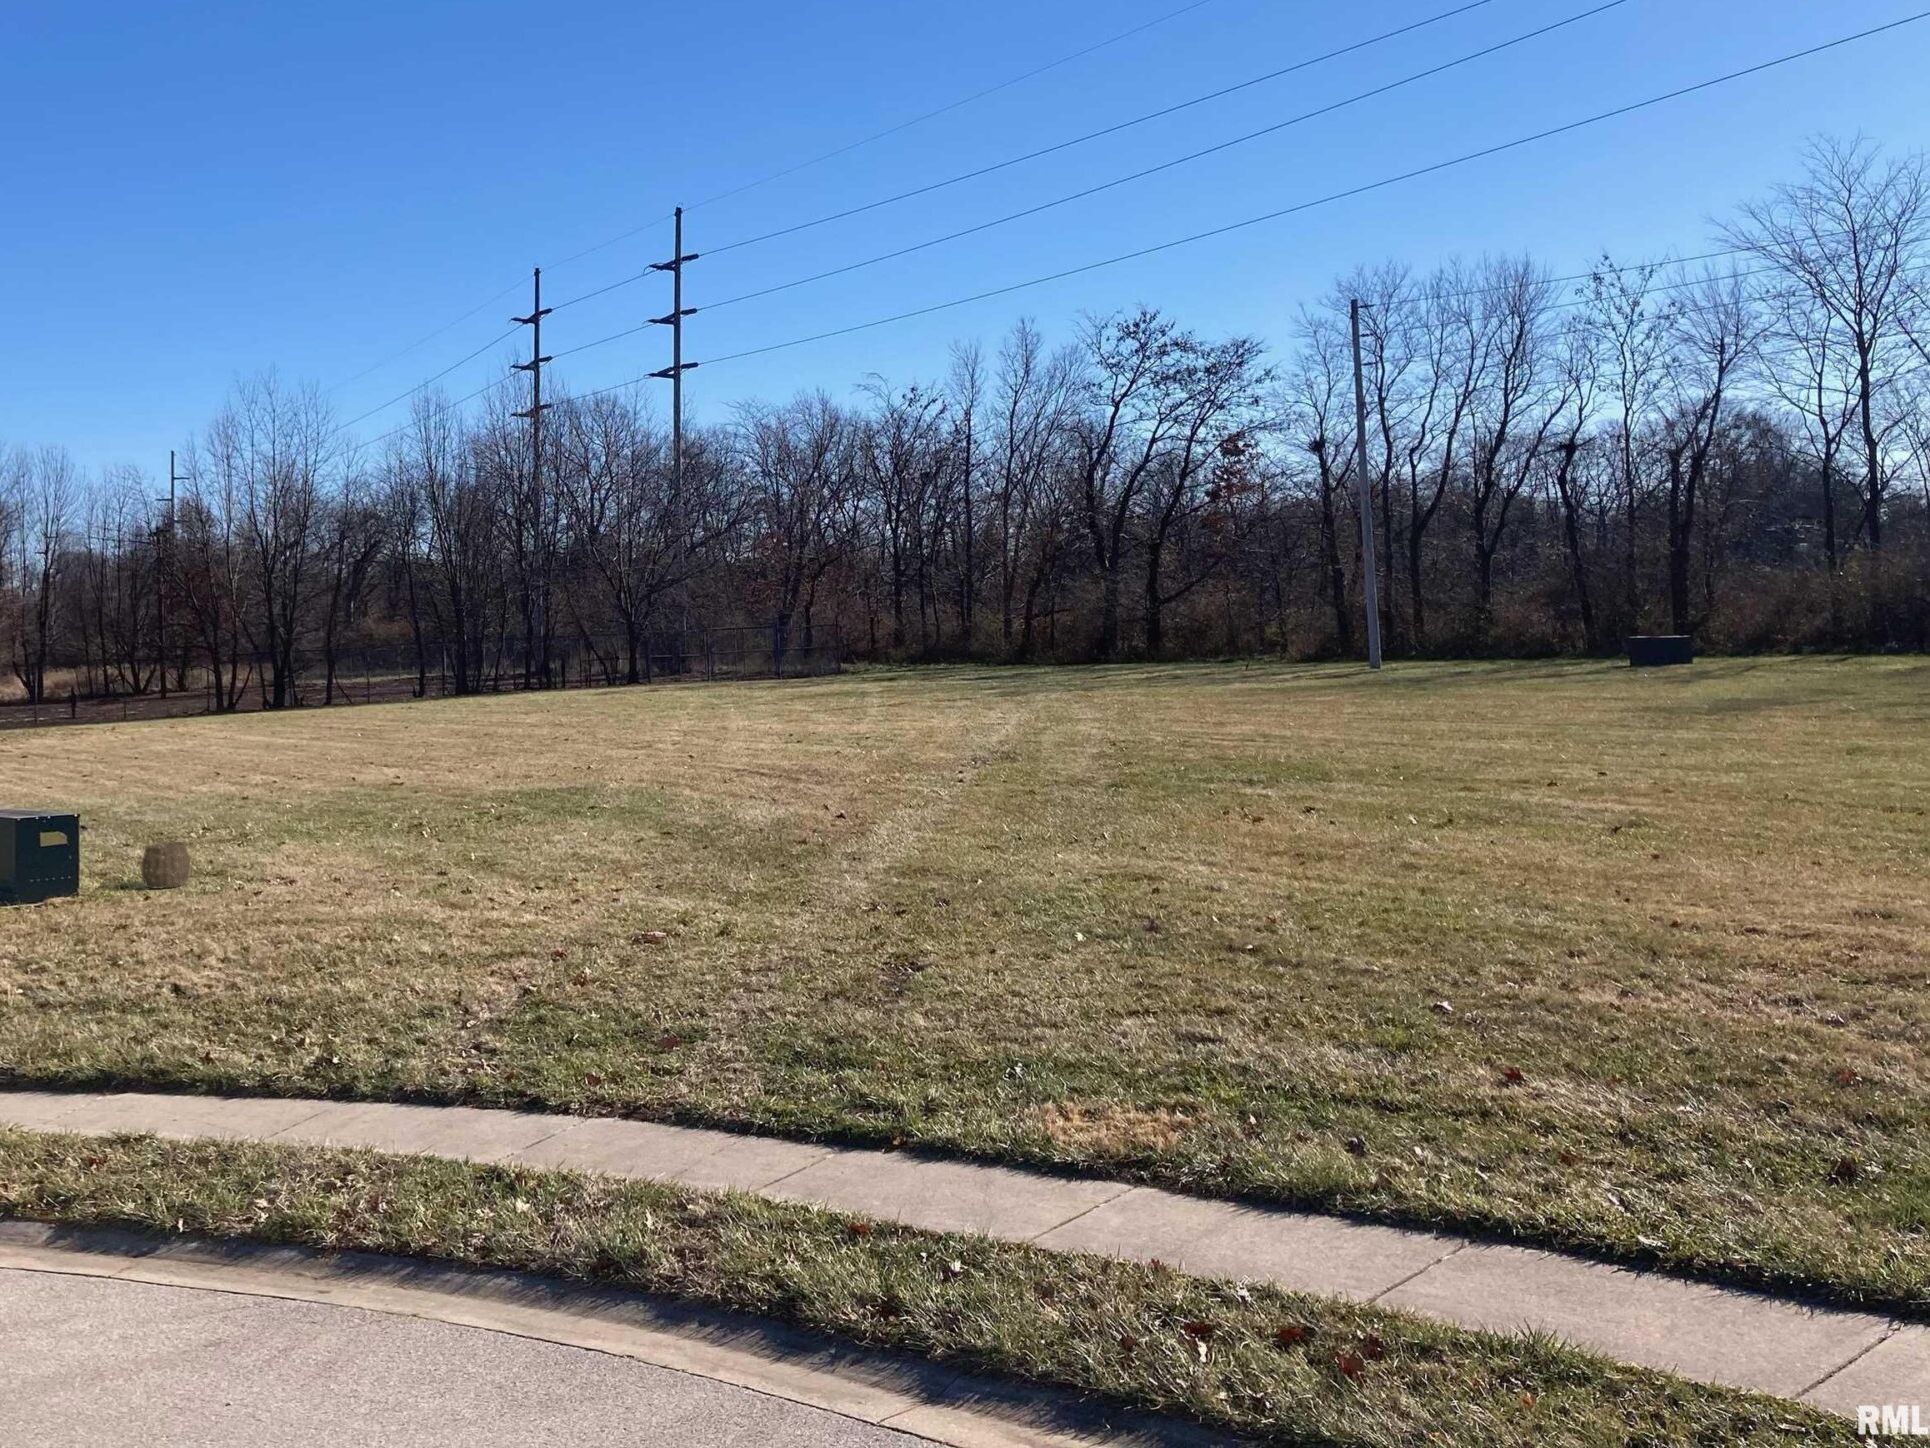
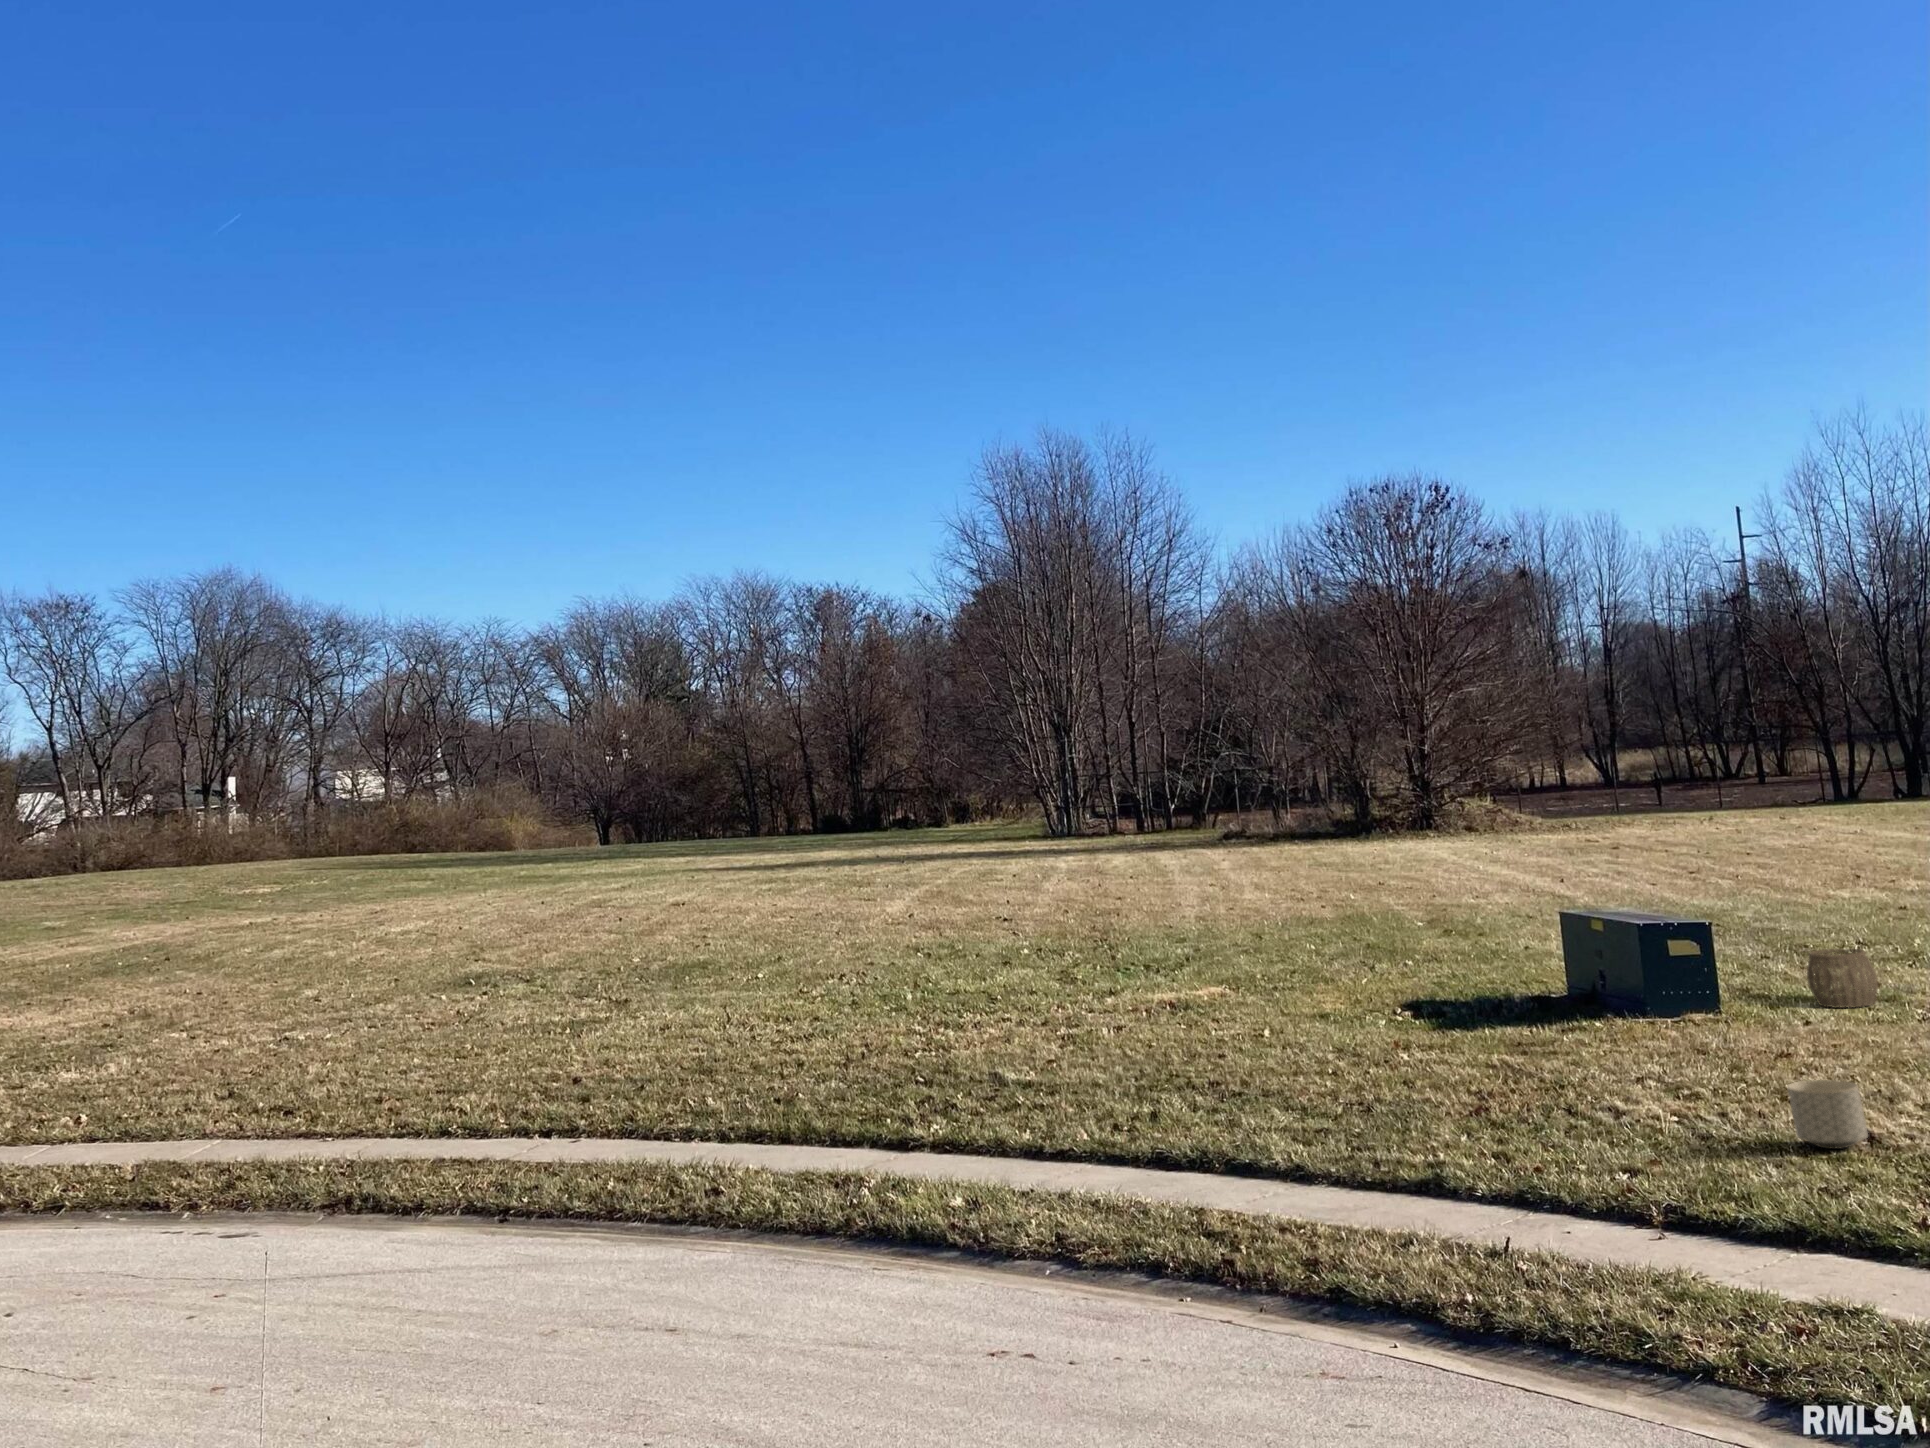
planter: none [114,946,167,1002] -> present [1787,1080,1868,1149]

